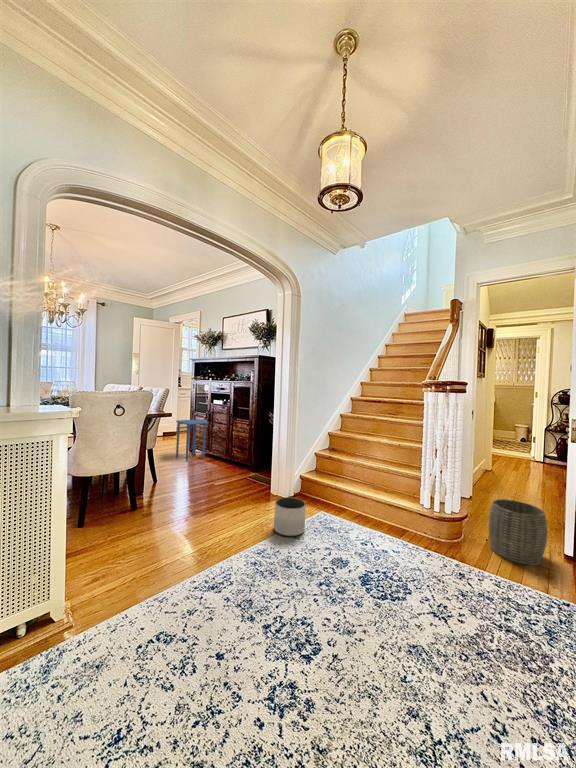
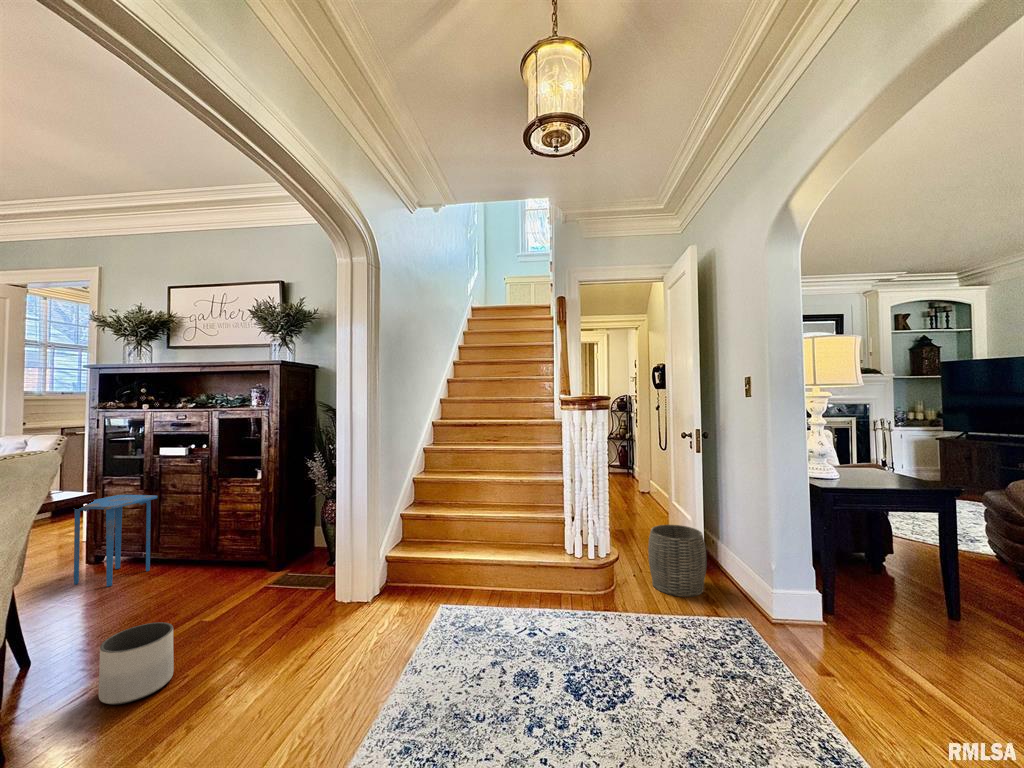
planter: present [274,497,306,536] -> present [98,622,174,705]

